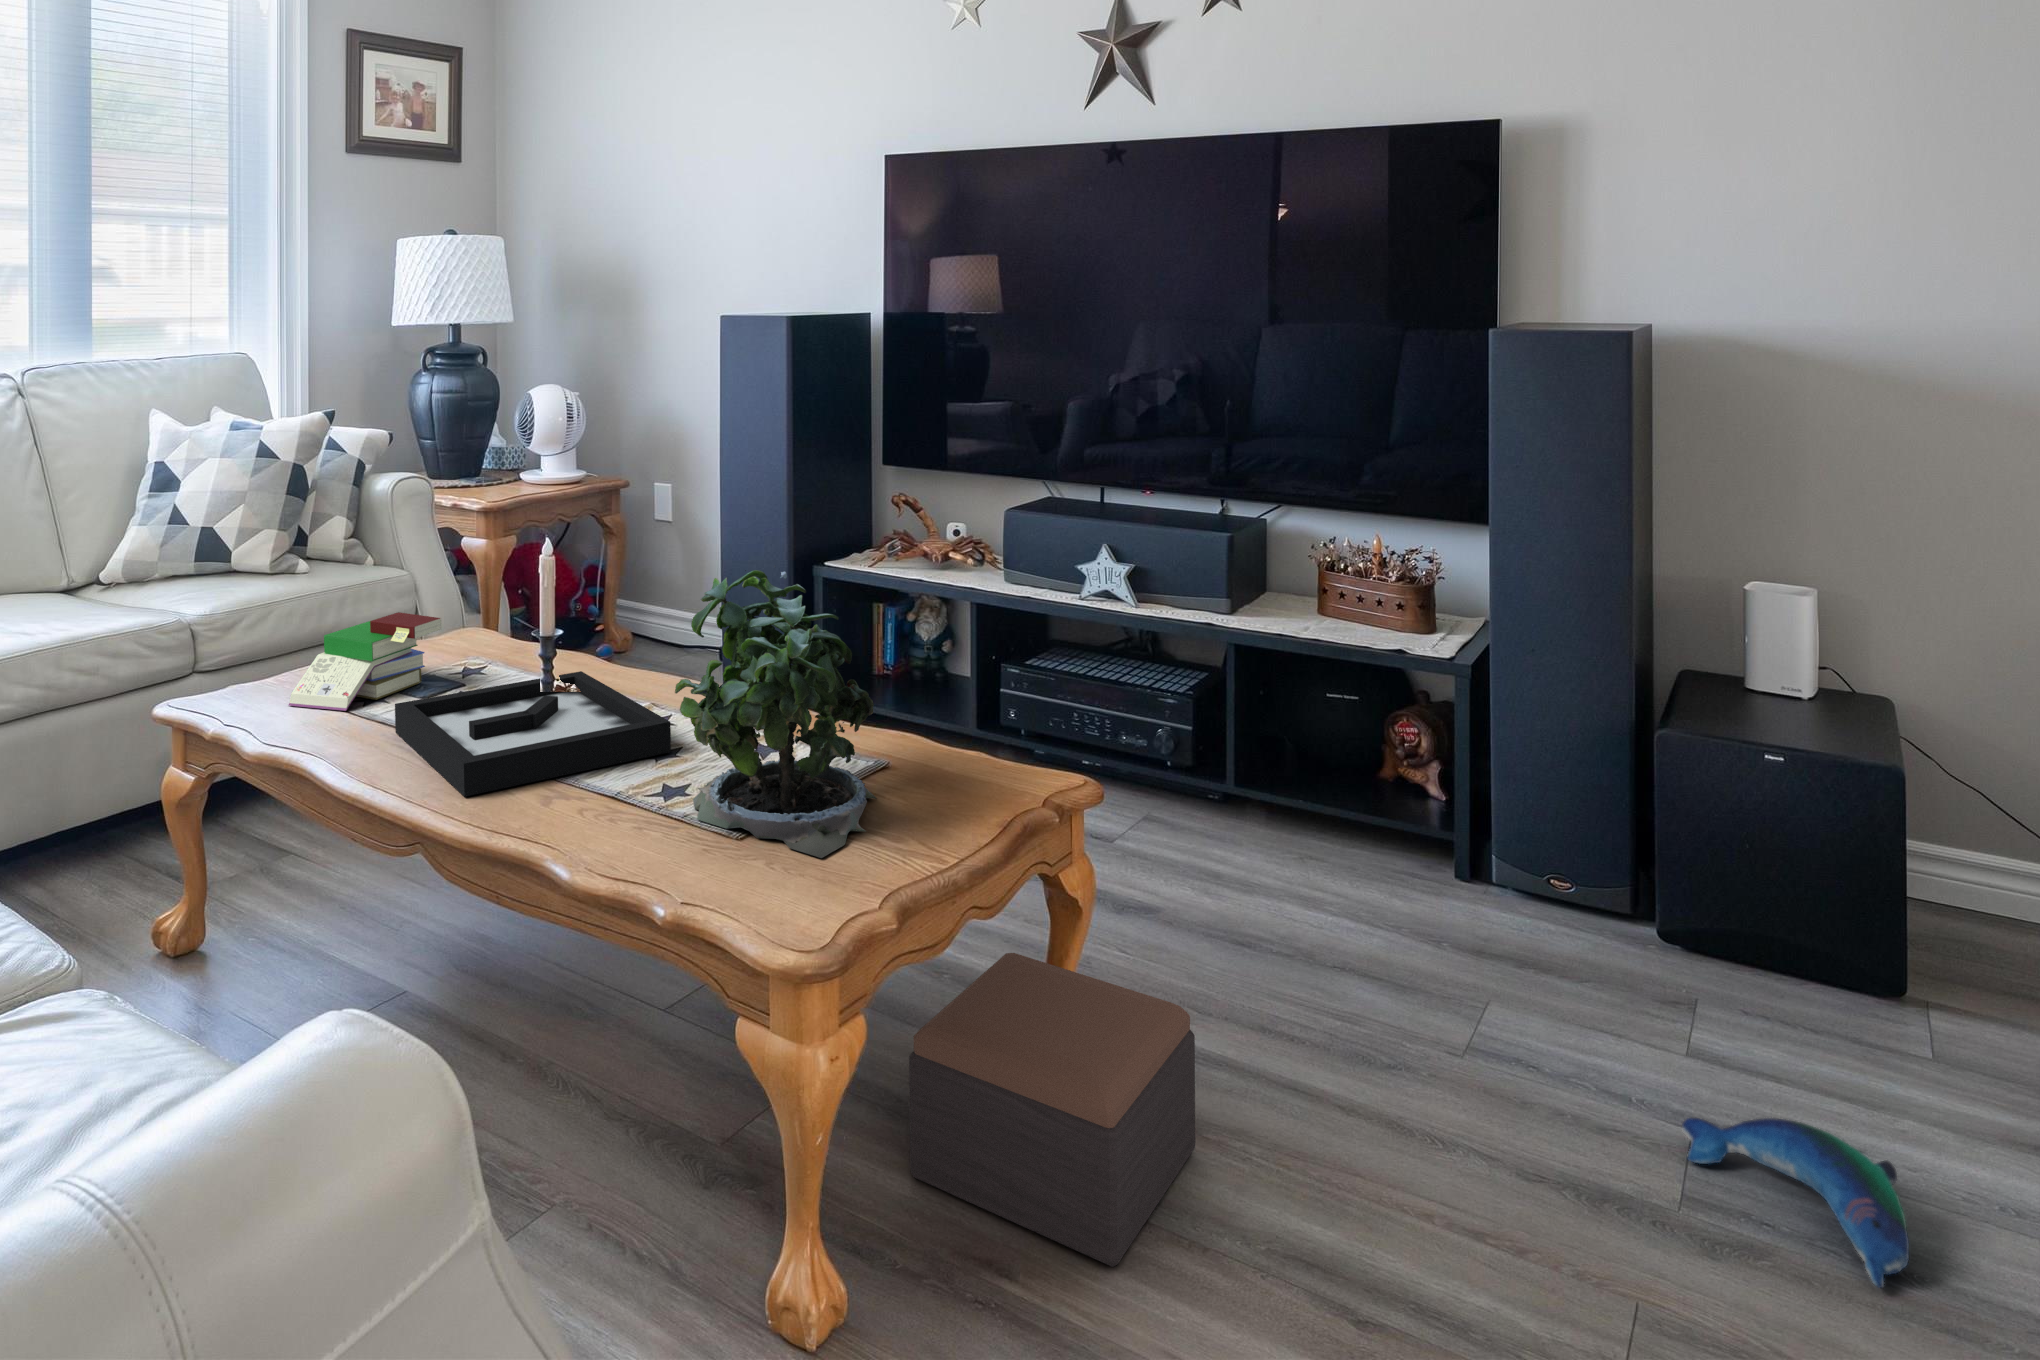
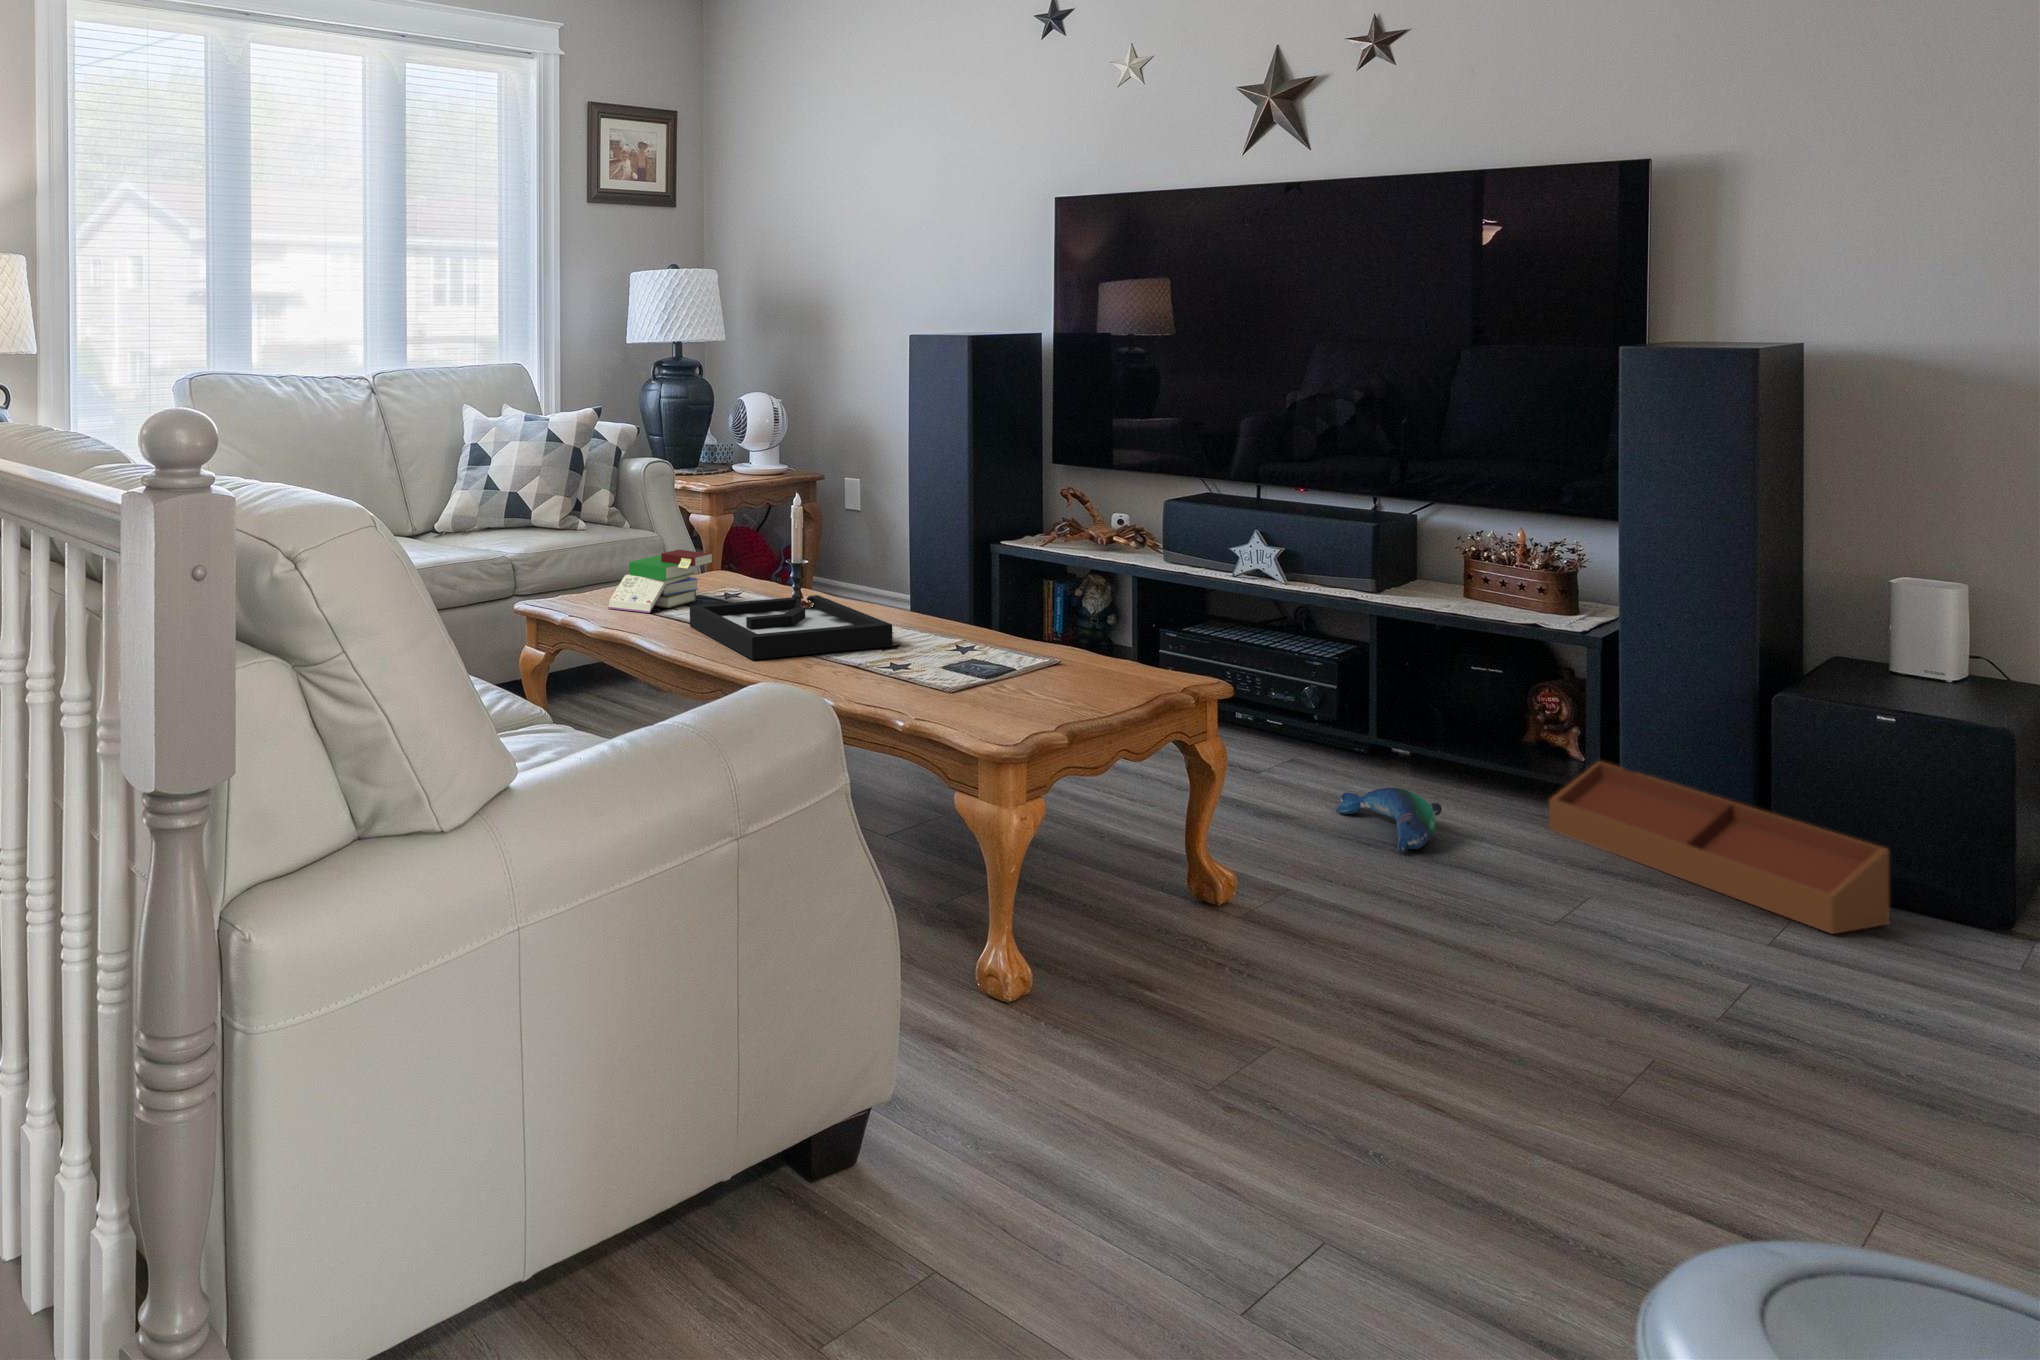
potted plant: present [675,566,876,858] -> none [903,509,1050,703]
storage bin: none [1423,806,1792,1027] -> present [1549,761,1890,934]
footstool: present [909,953,1195,1267] -> none [1074,803,1300,994]
plush toy: present [1682,1118,1909,1288] -> present [1336,788,1442,852]

